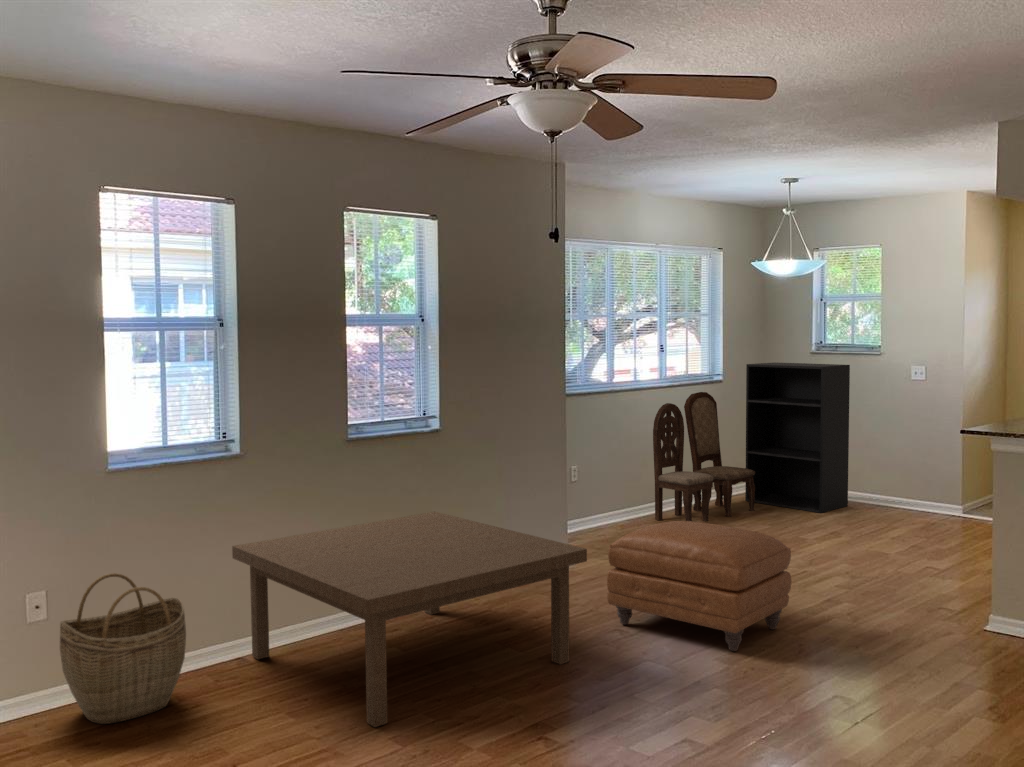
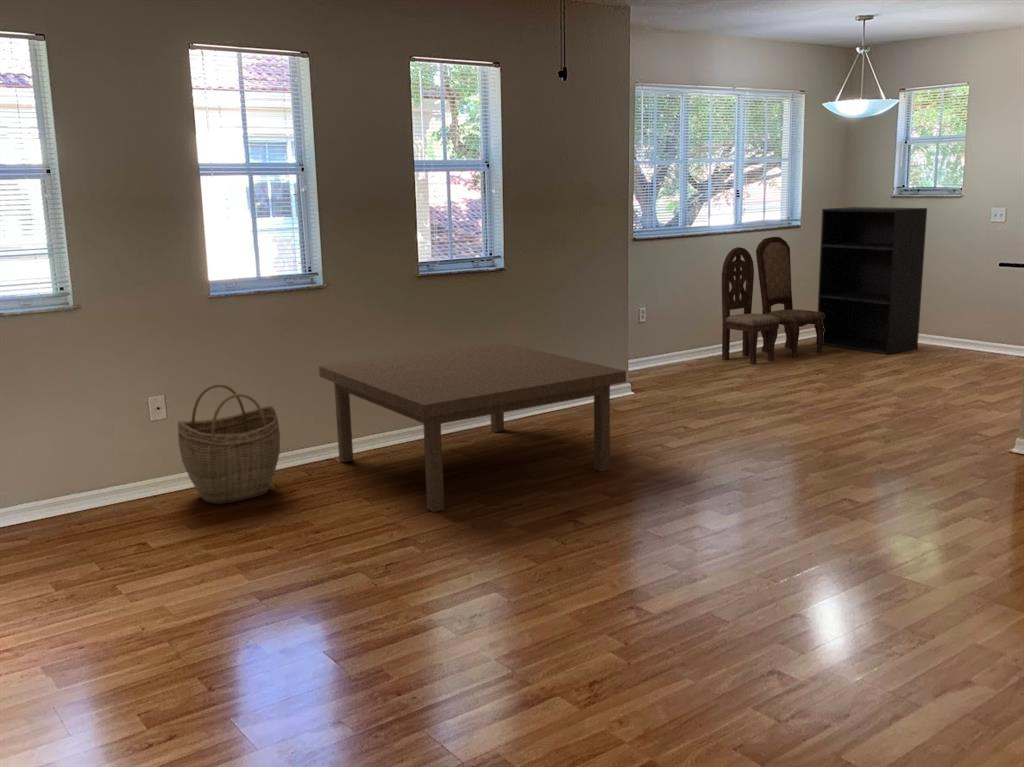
ottoman: present [607,521,792,651] -> none [652,352,823,465]

